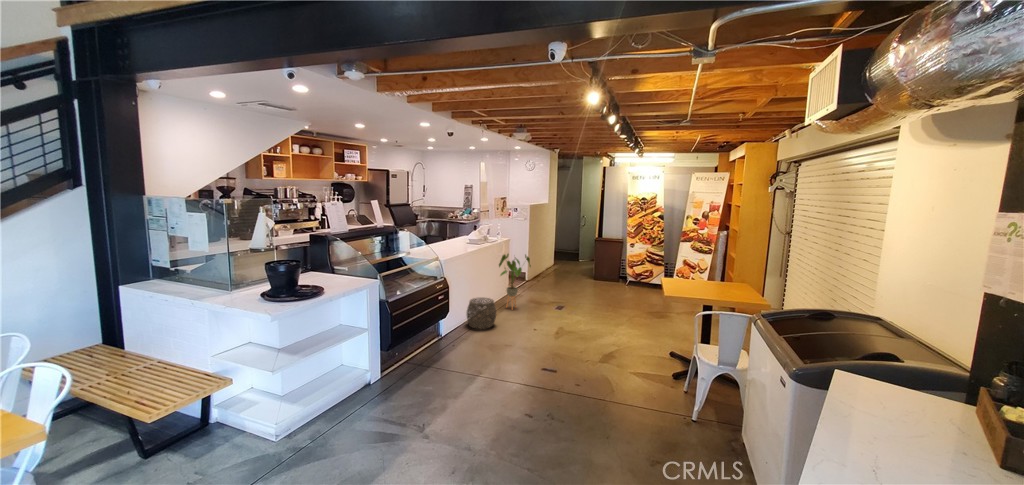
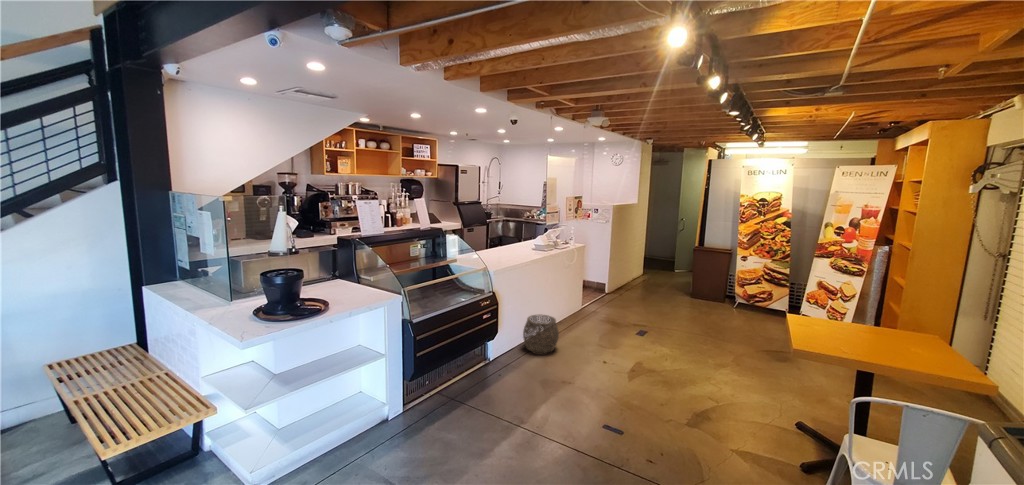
house plant: present [499,254,531,310] -> none [568,263,608,330]

